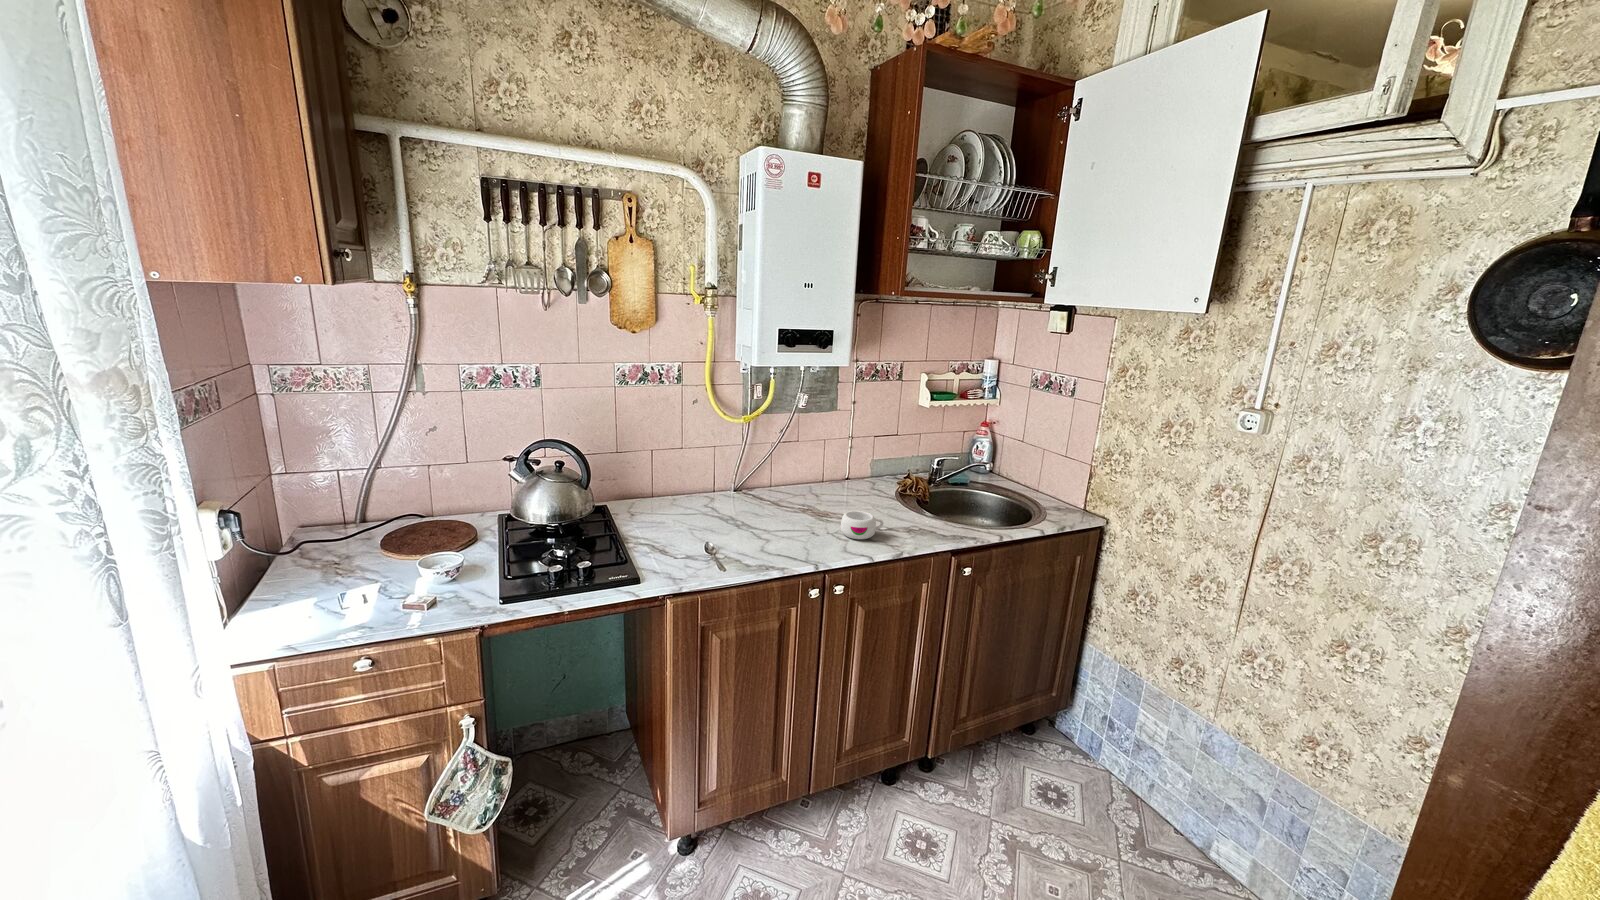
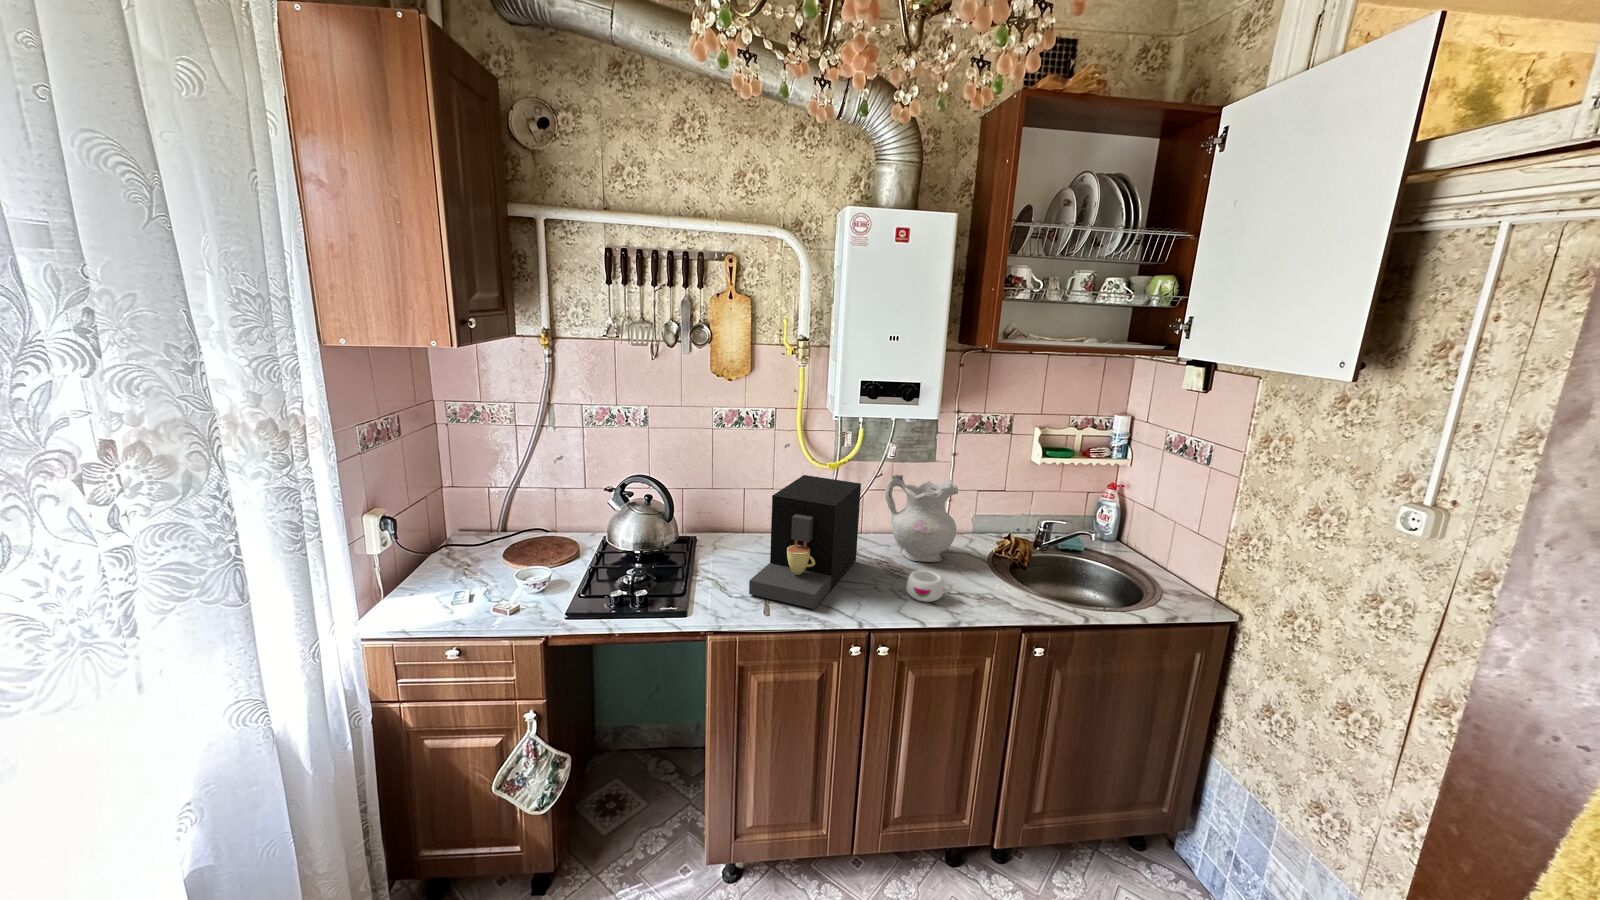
ceramic pitcher: none [799,423,868,506] -> present [885,475,958,562]
coffee maker: none [693,429,782,558] -> present [749,475,861,609]

